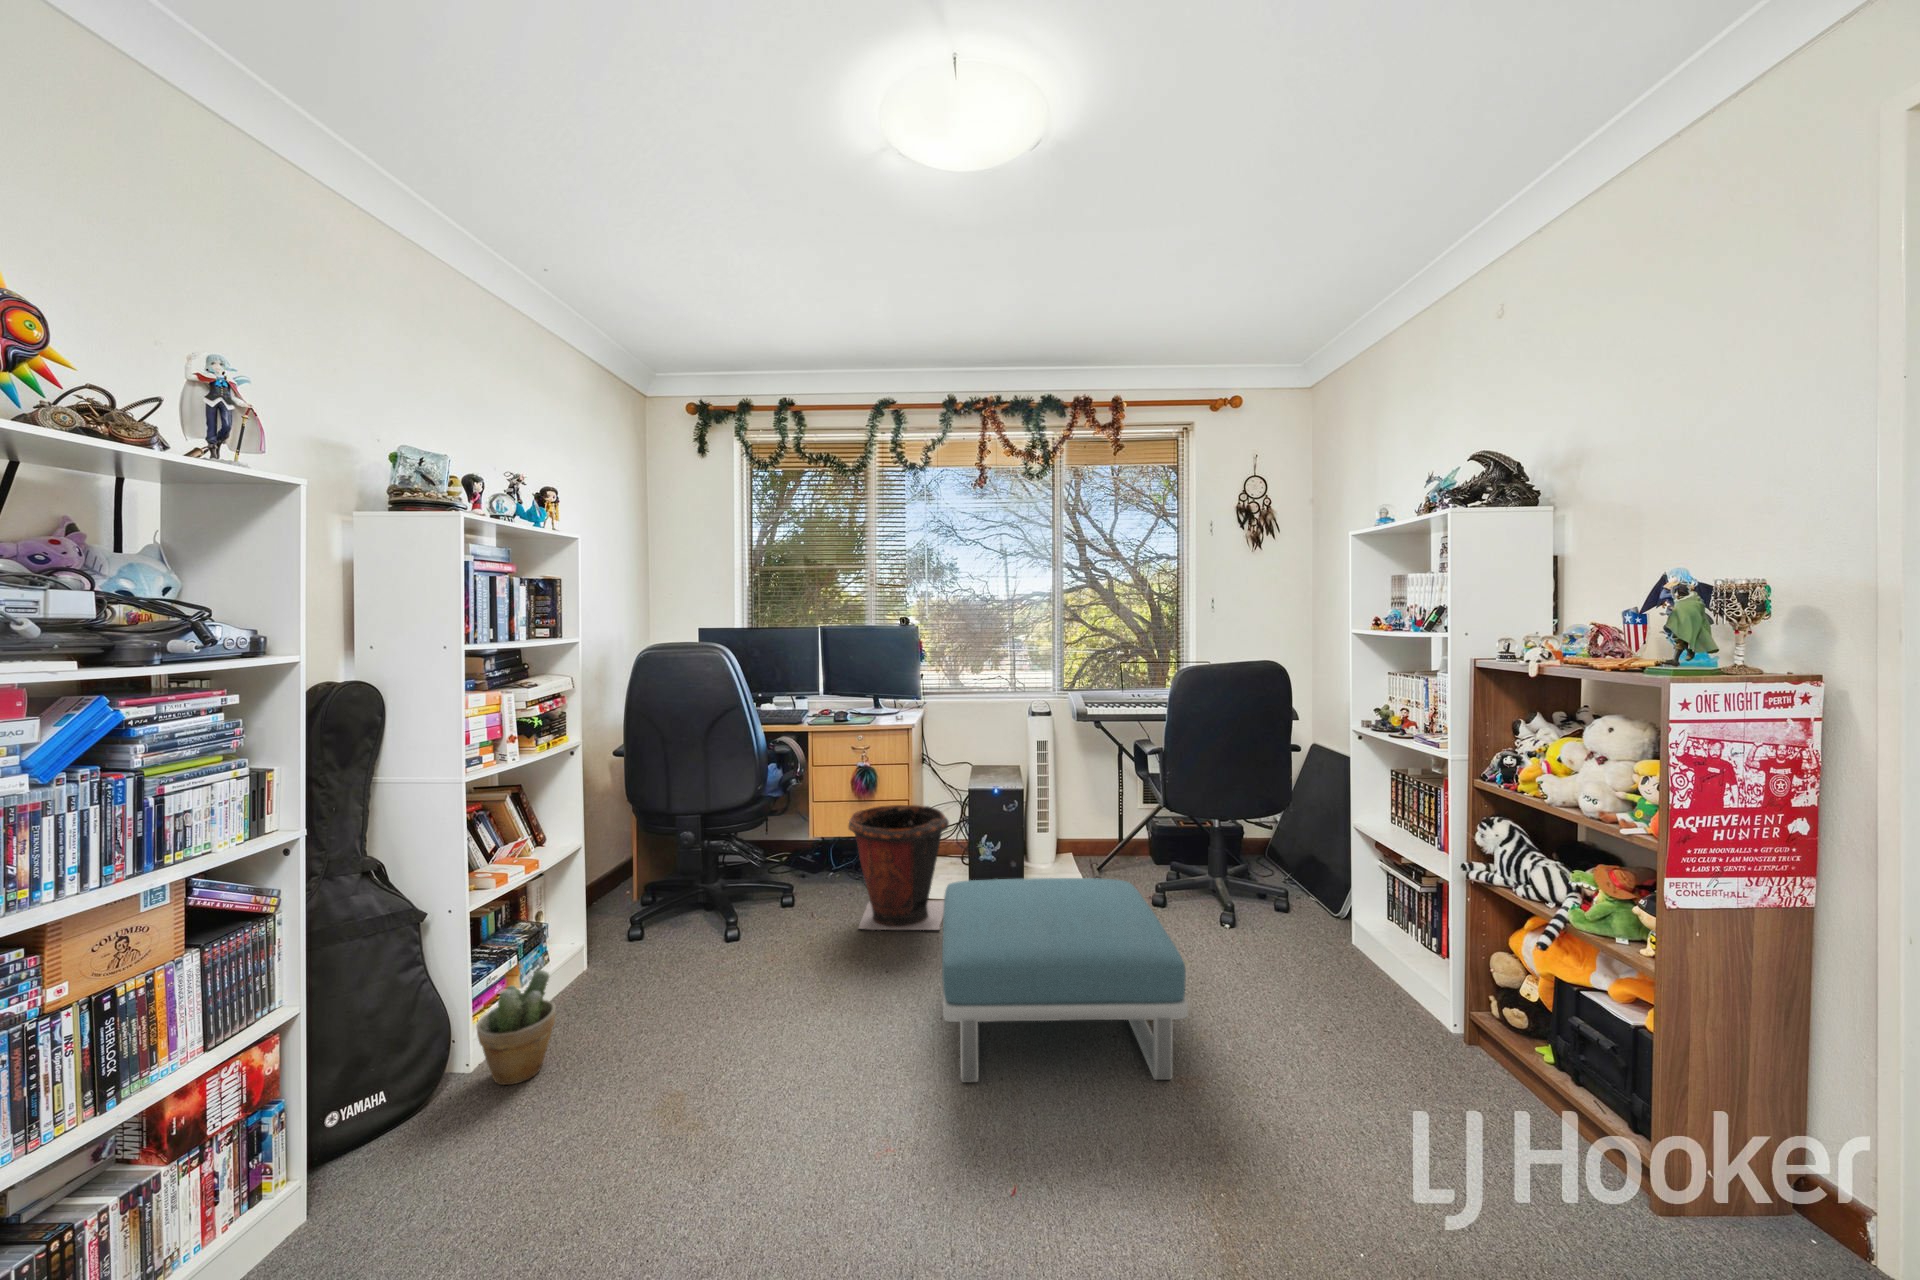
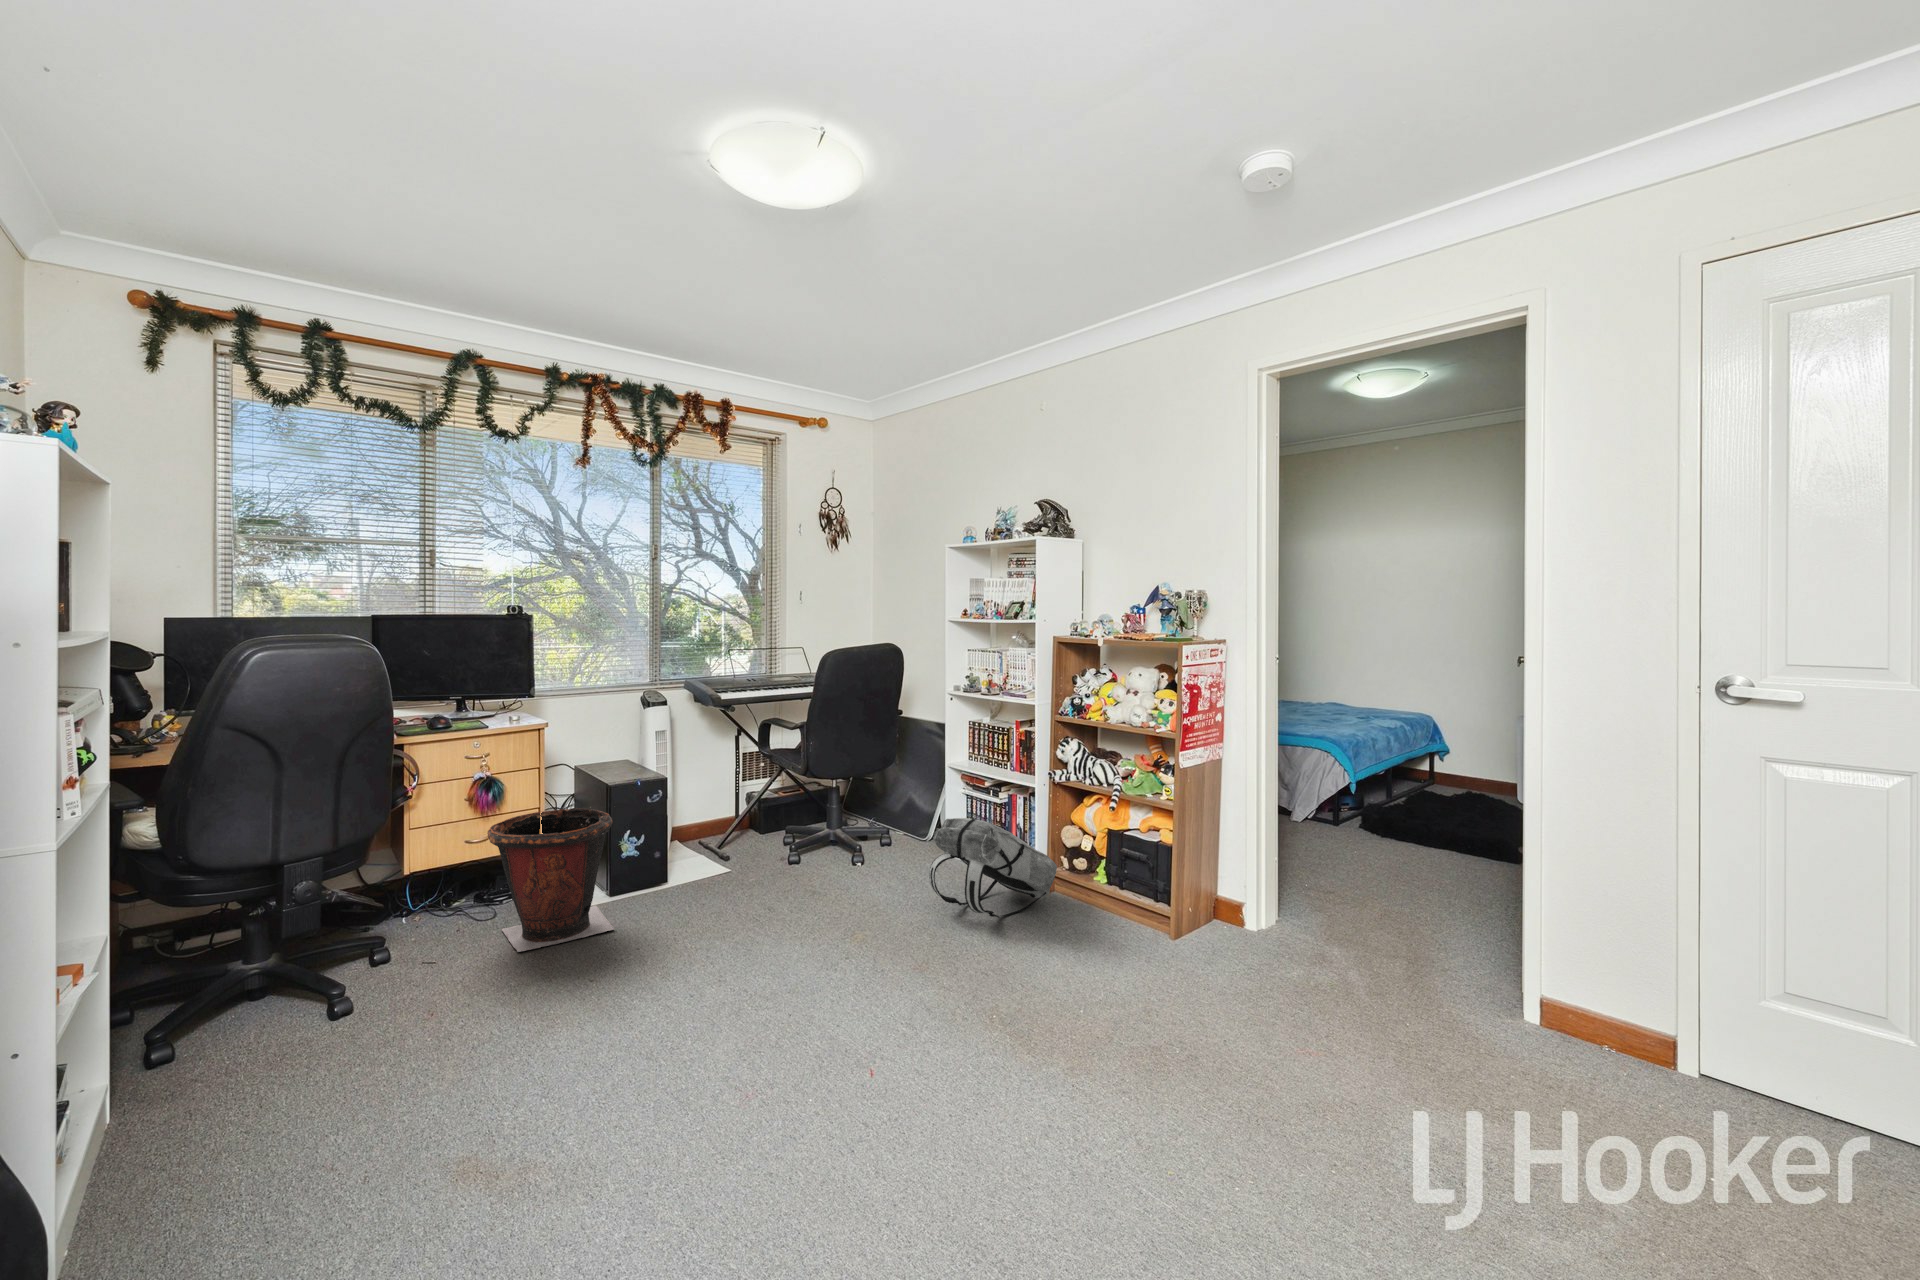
footstool: present [942,878,1188,1082] -> none [659,834,916,1018]
backpack: none [1258,900,1475,1063] -> present [929,818,1057,918]
potted plant: present [476,970,556,1085] -> none [110,1069,245,1238]

